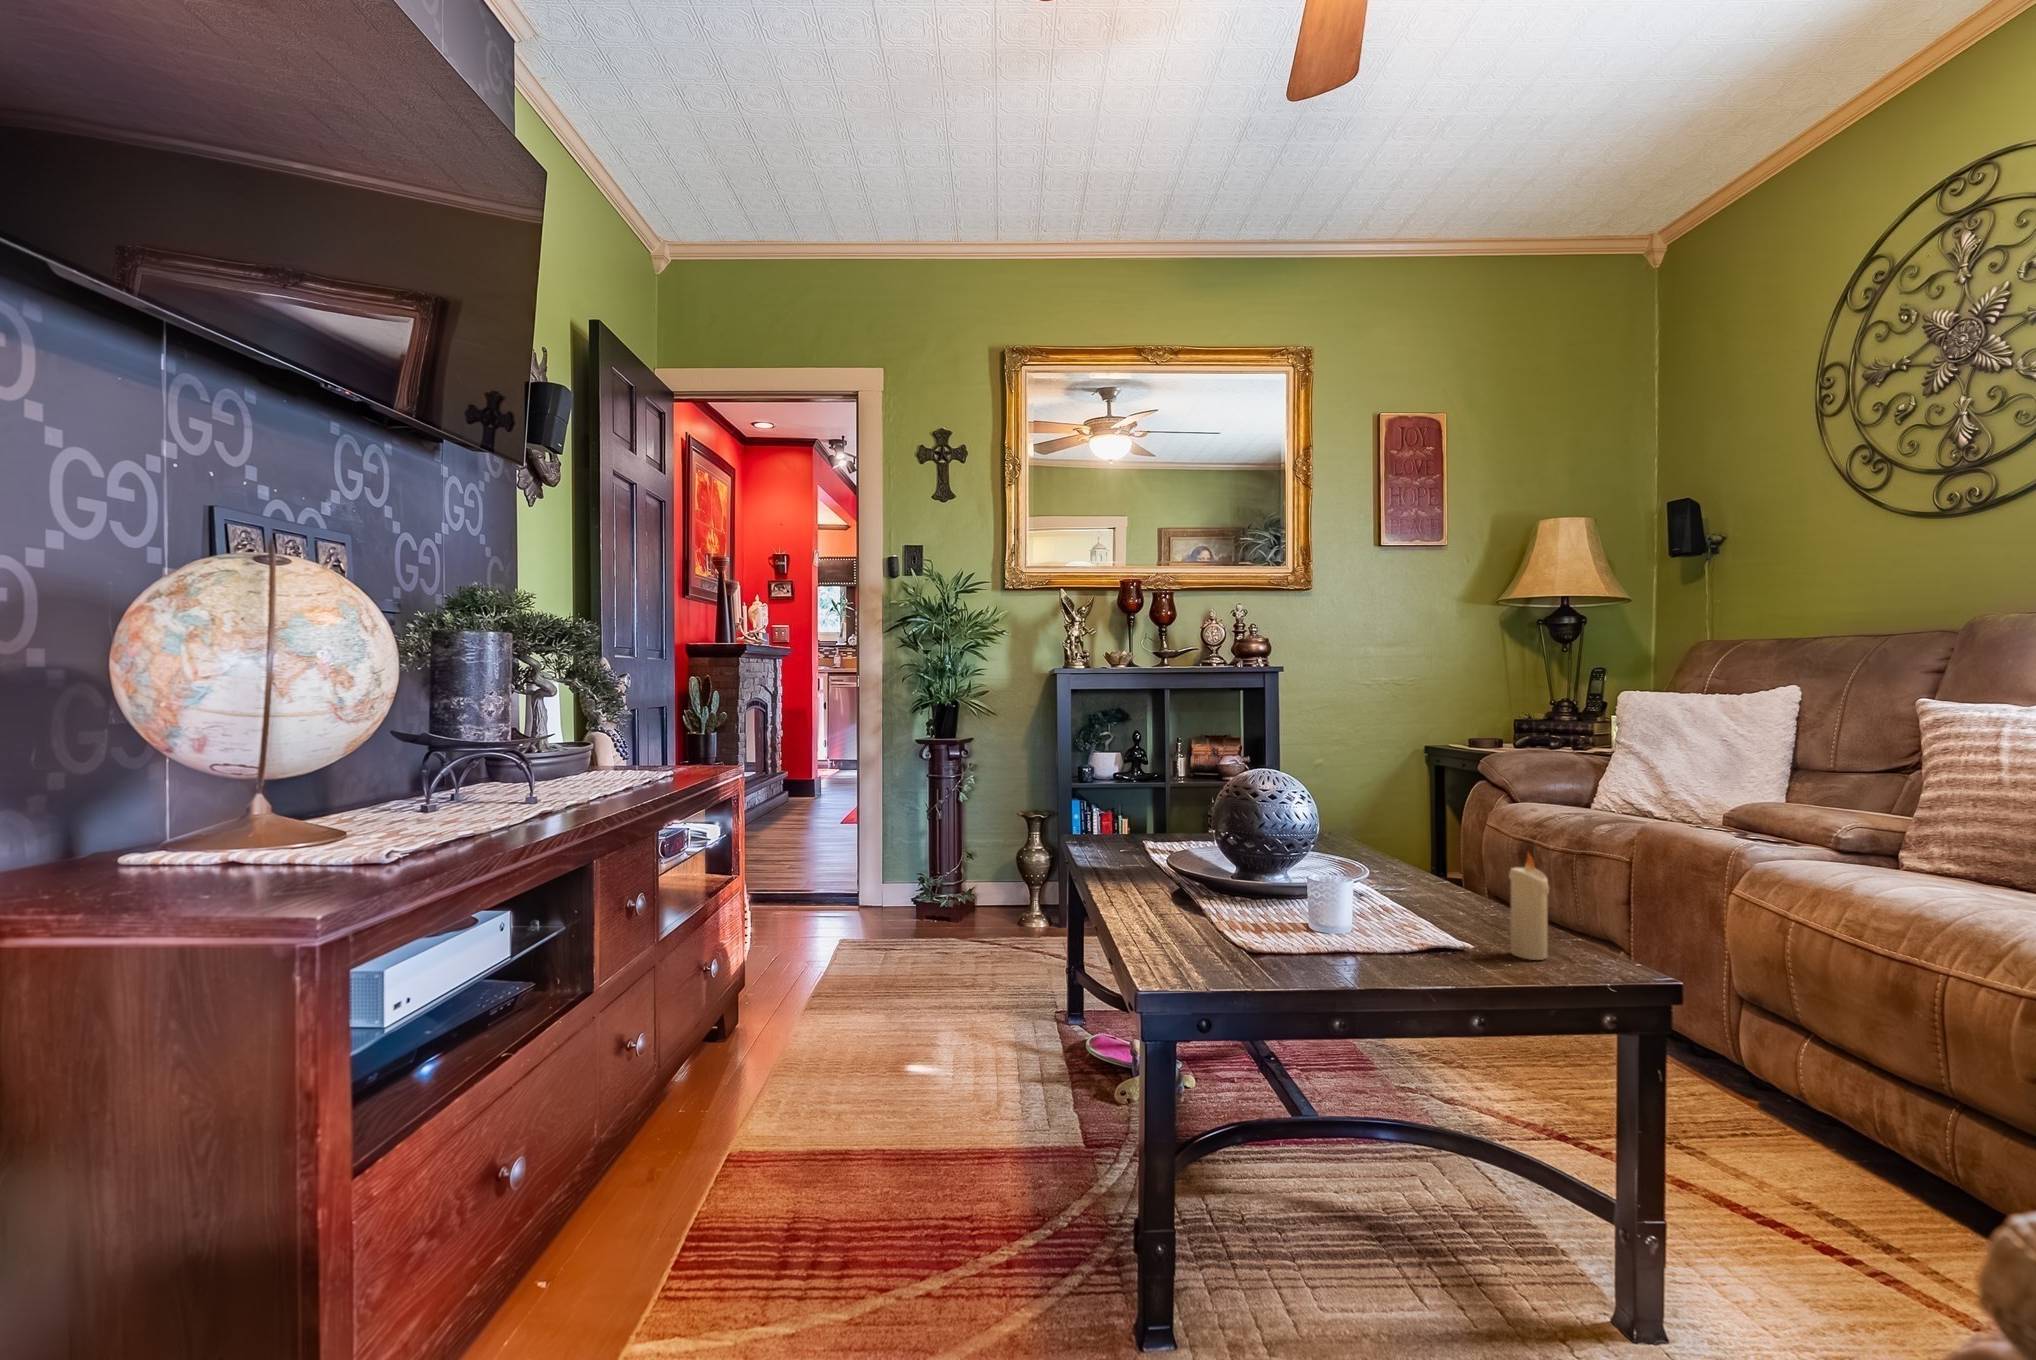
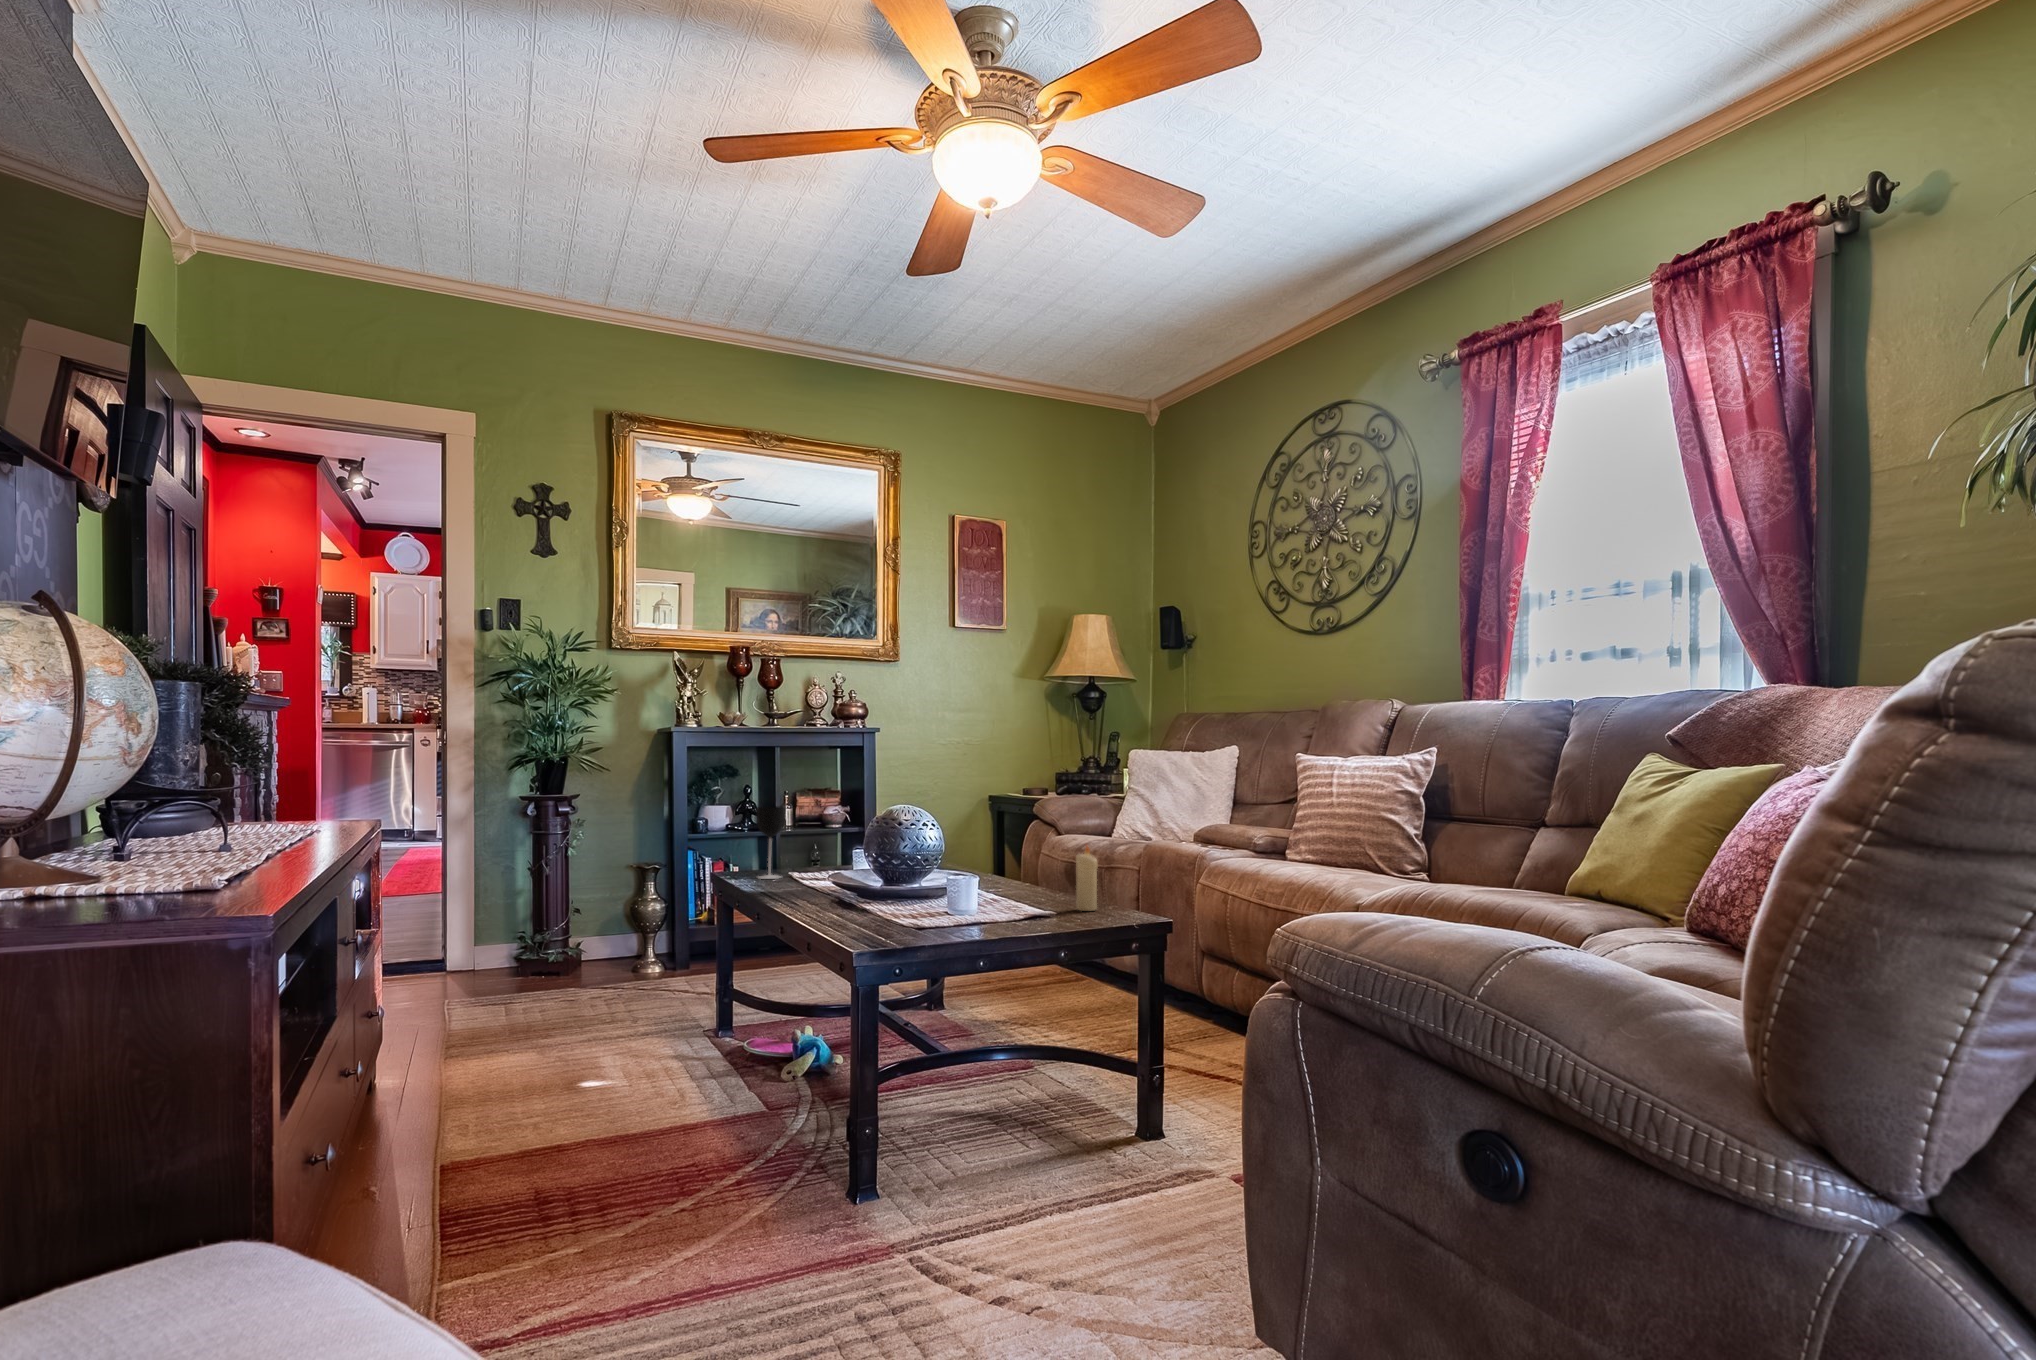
wine glass: none [1101,761,1133,846] -> present [757,806,785,879]

